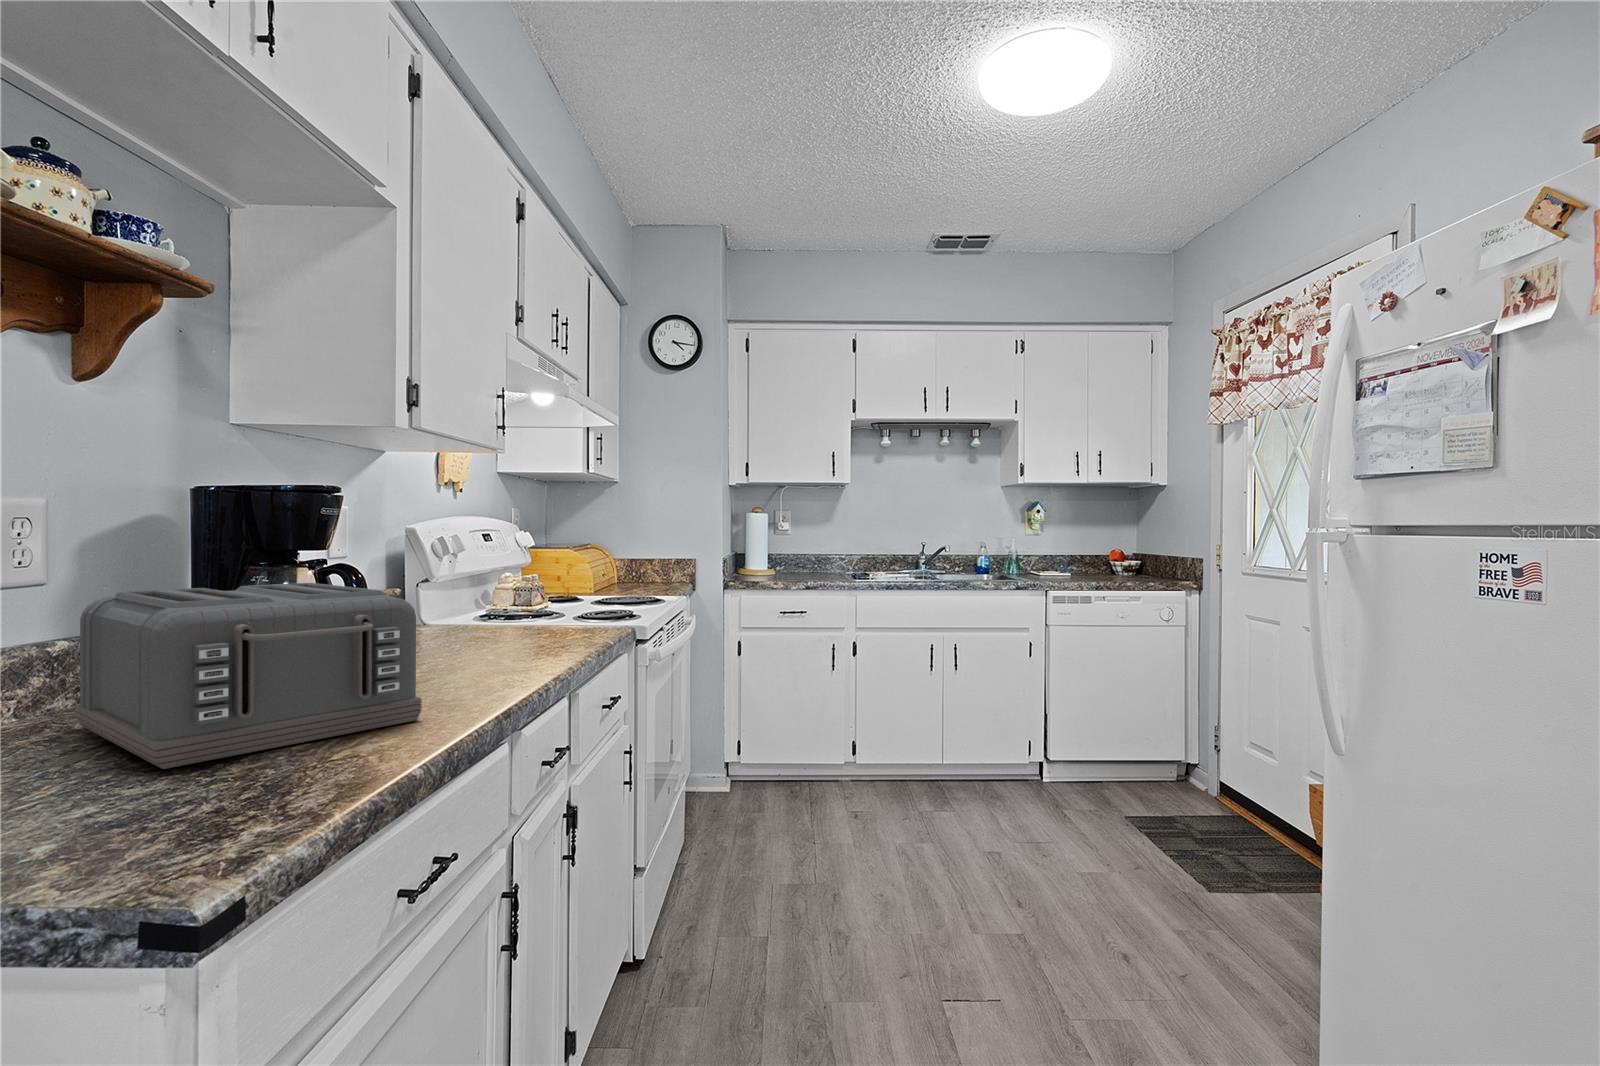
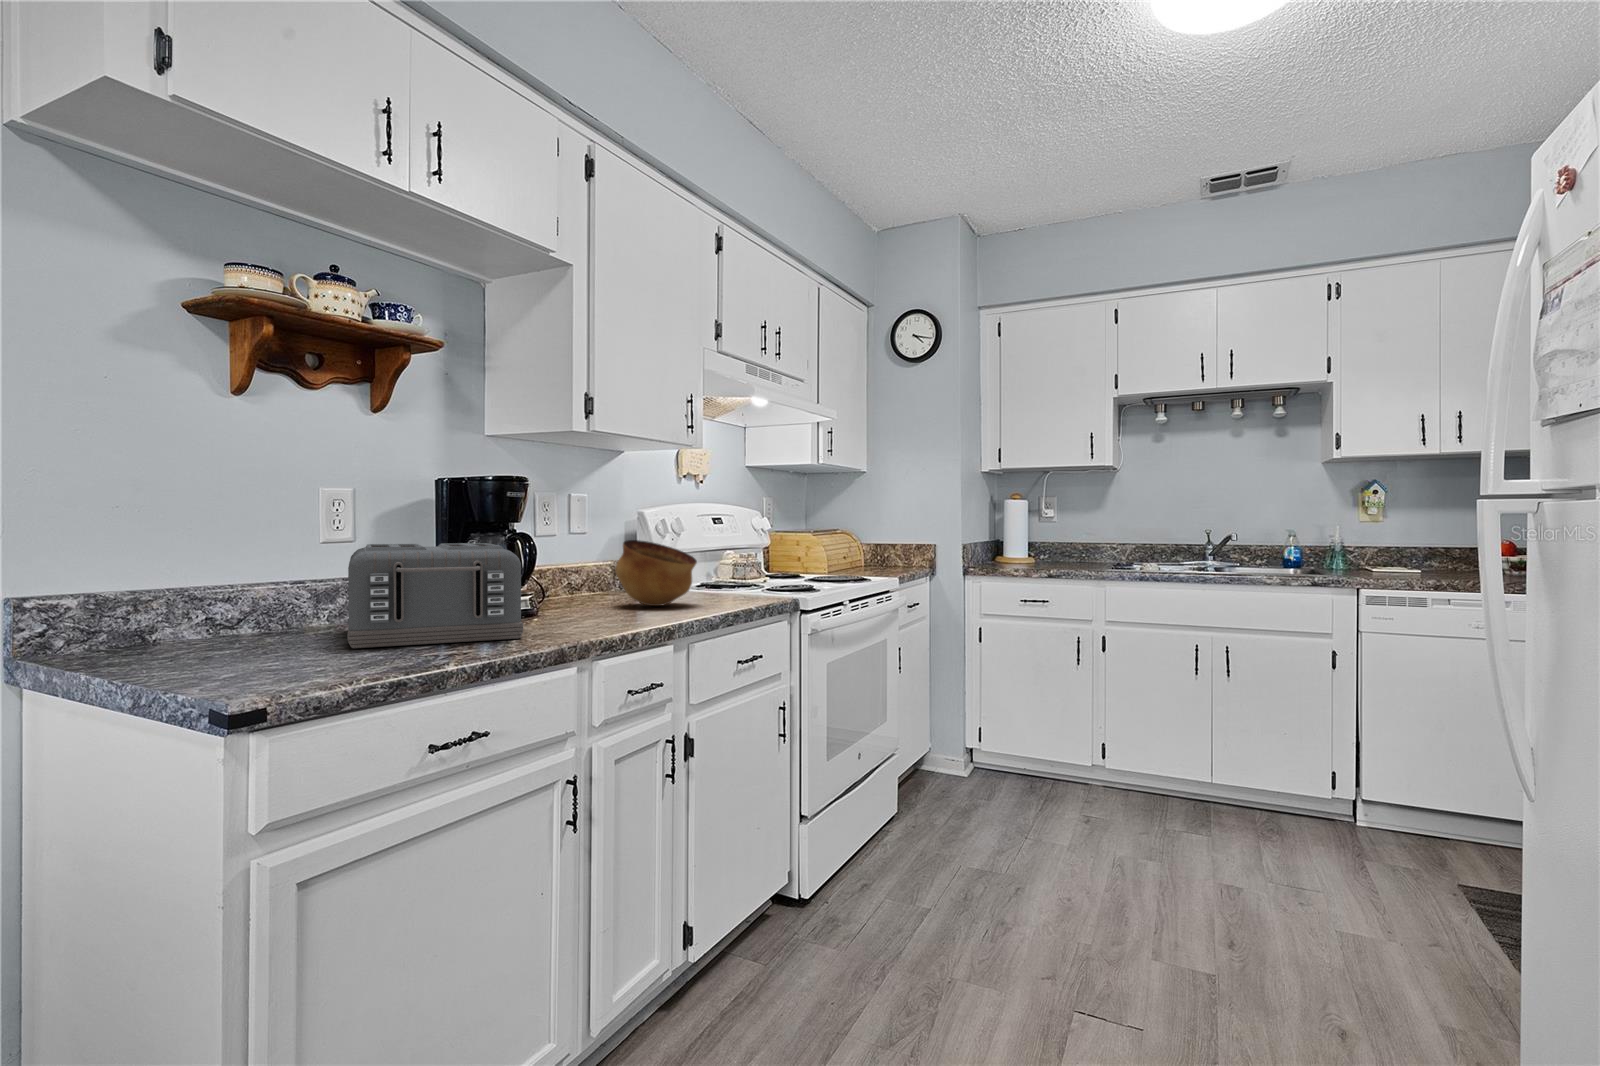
bowl: none [437,568,544,650] -> present [616,540,697,606]

